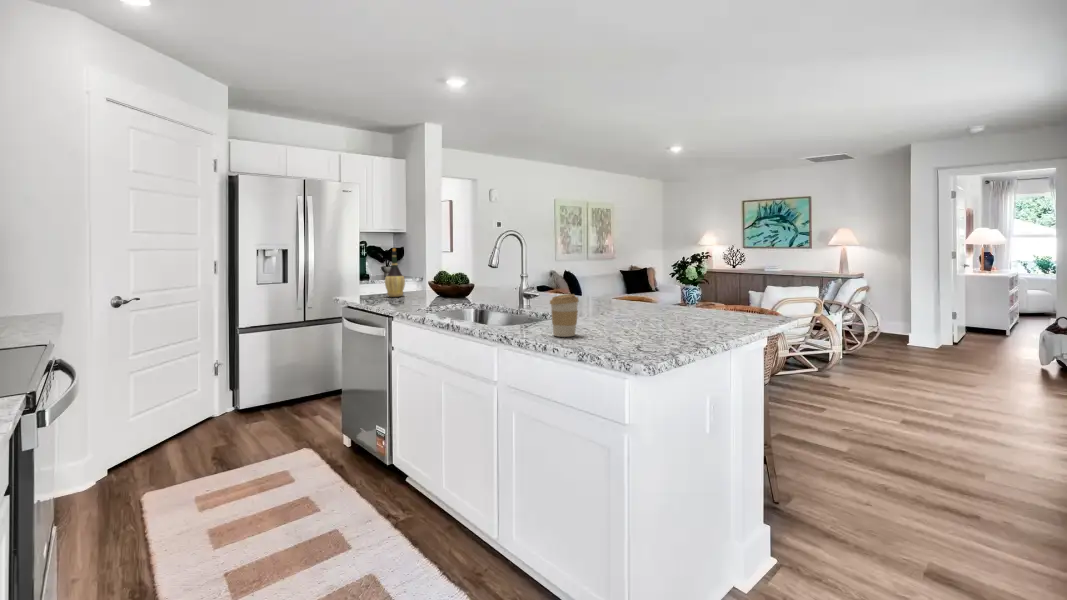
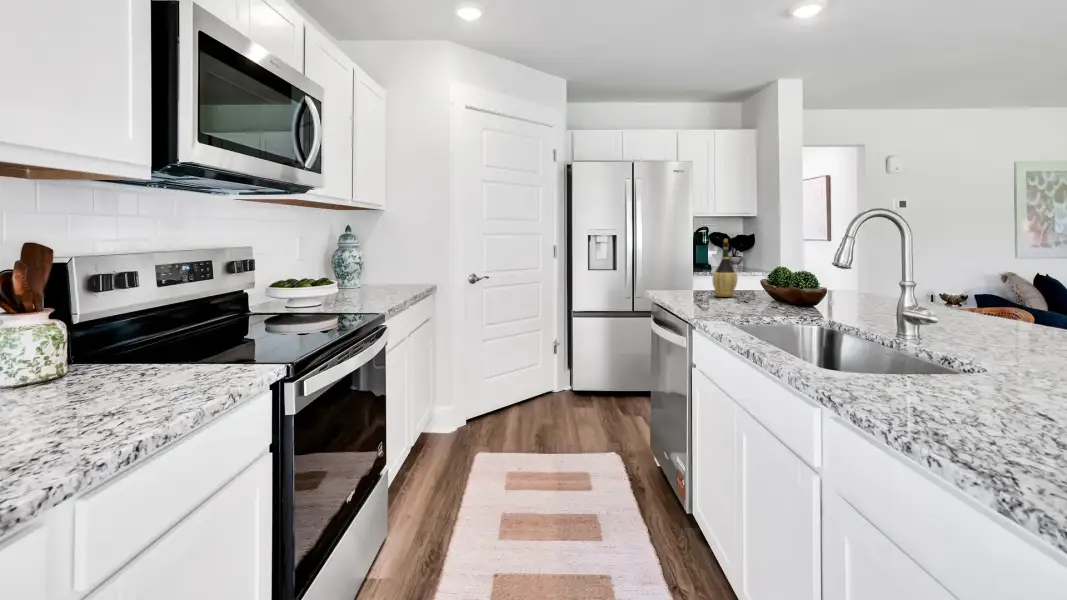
coffee cup: present [550,294,579,337] -> none [950,351,1031,443]

